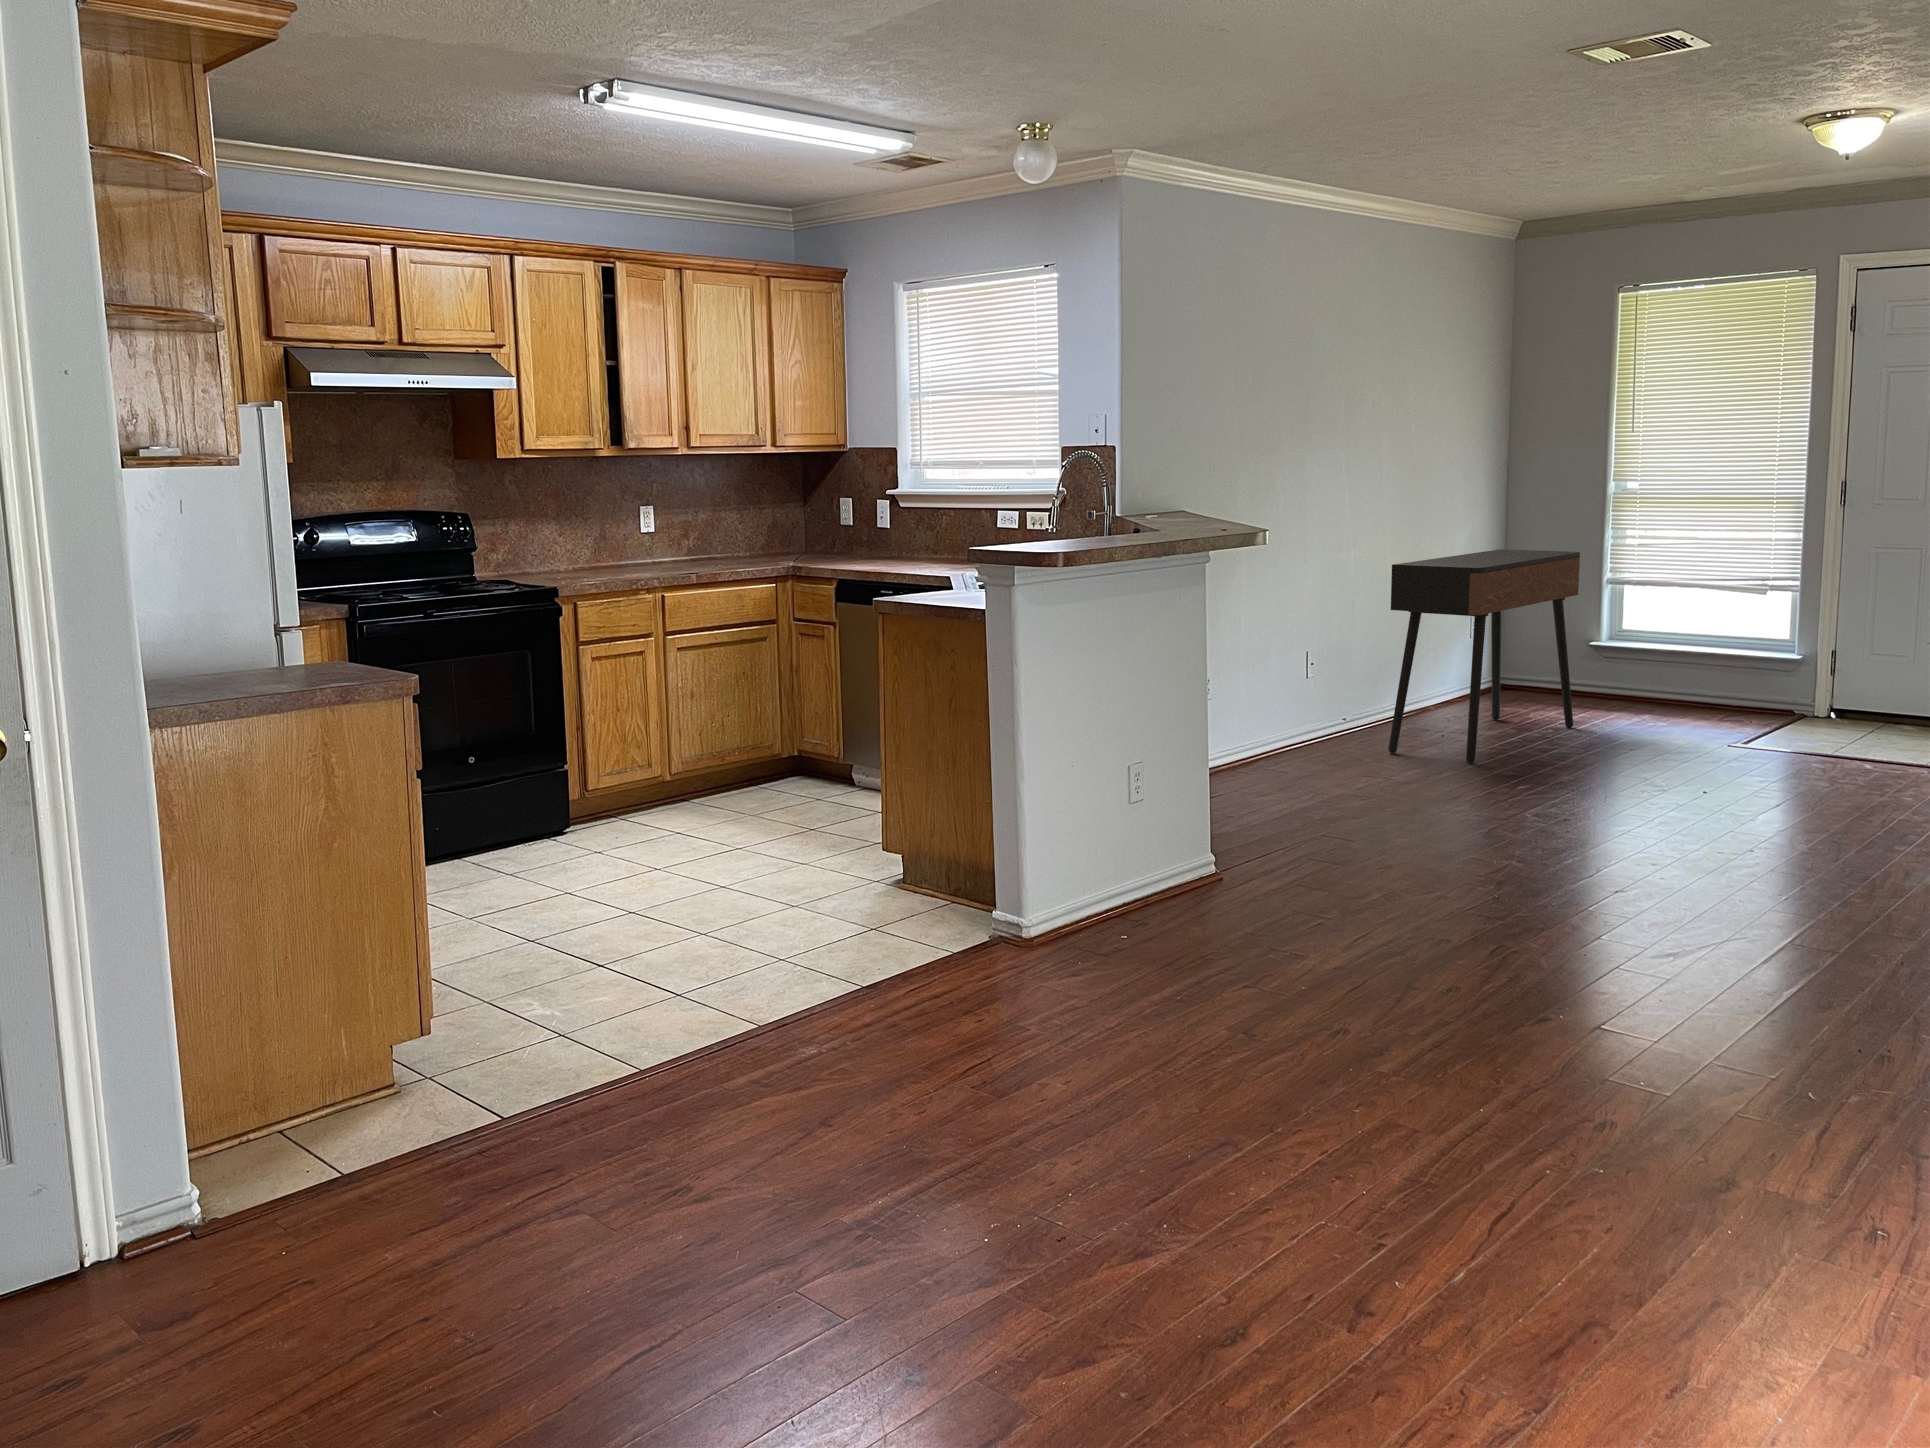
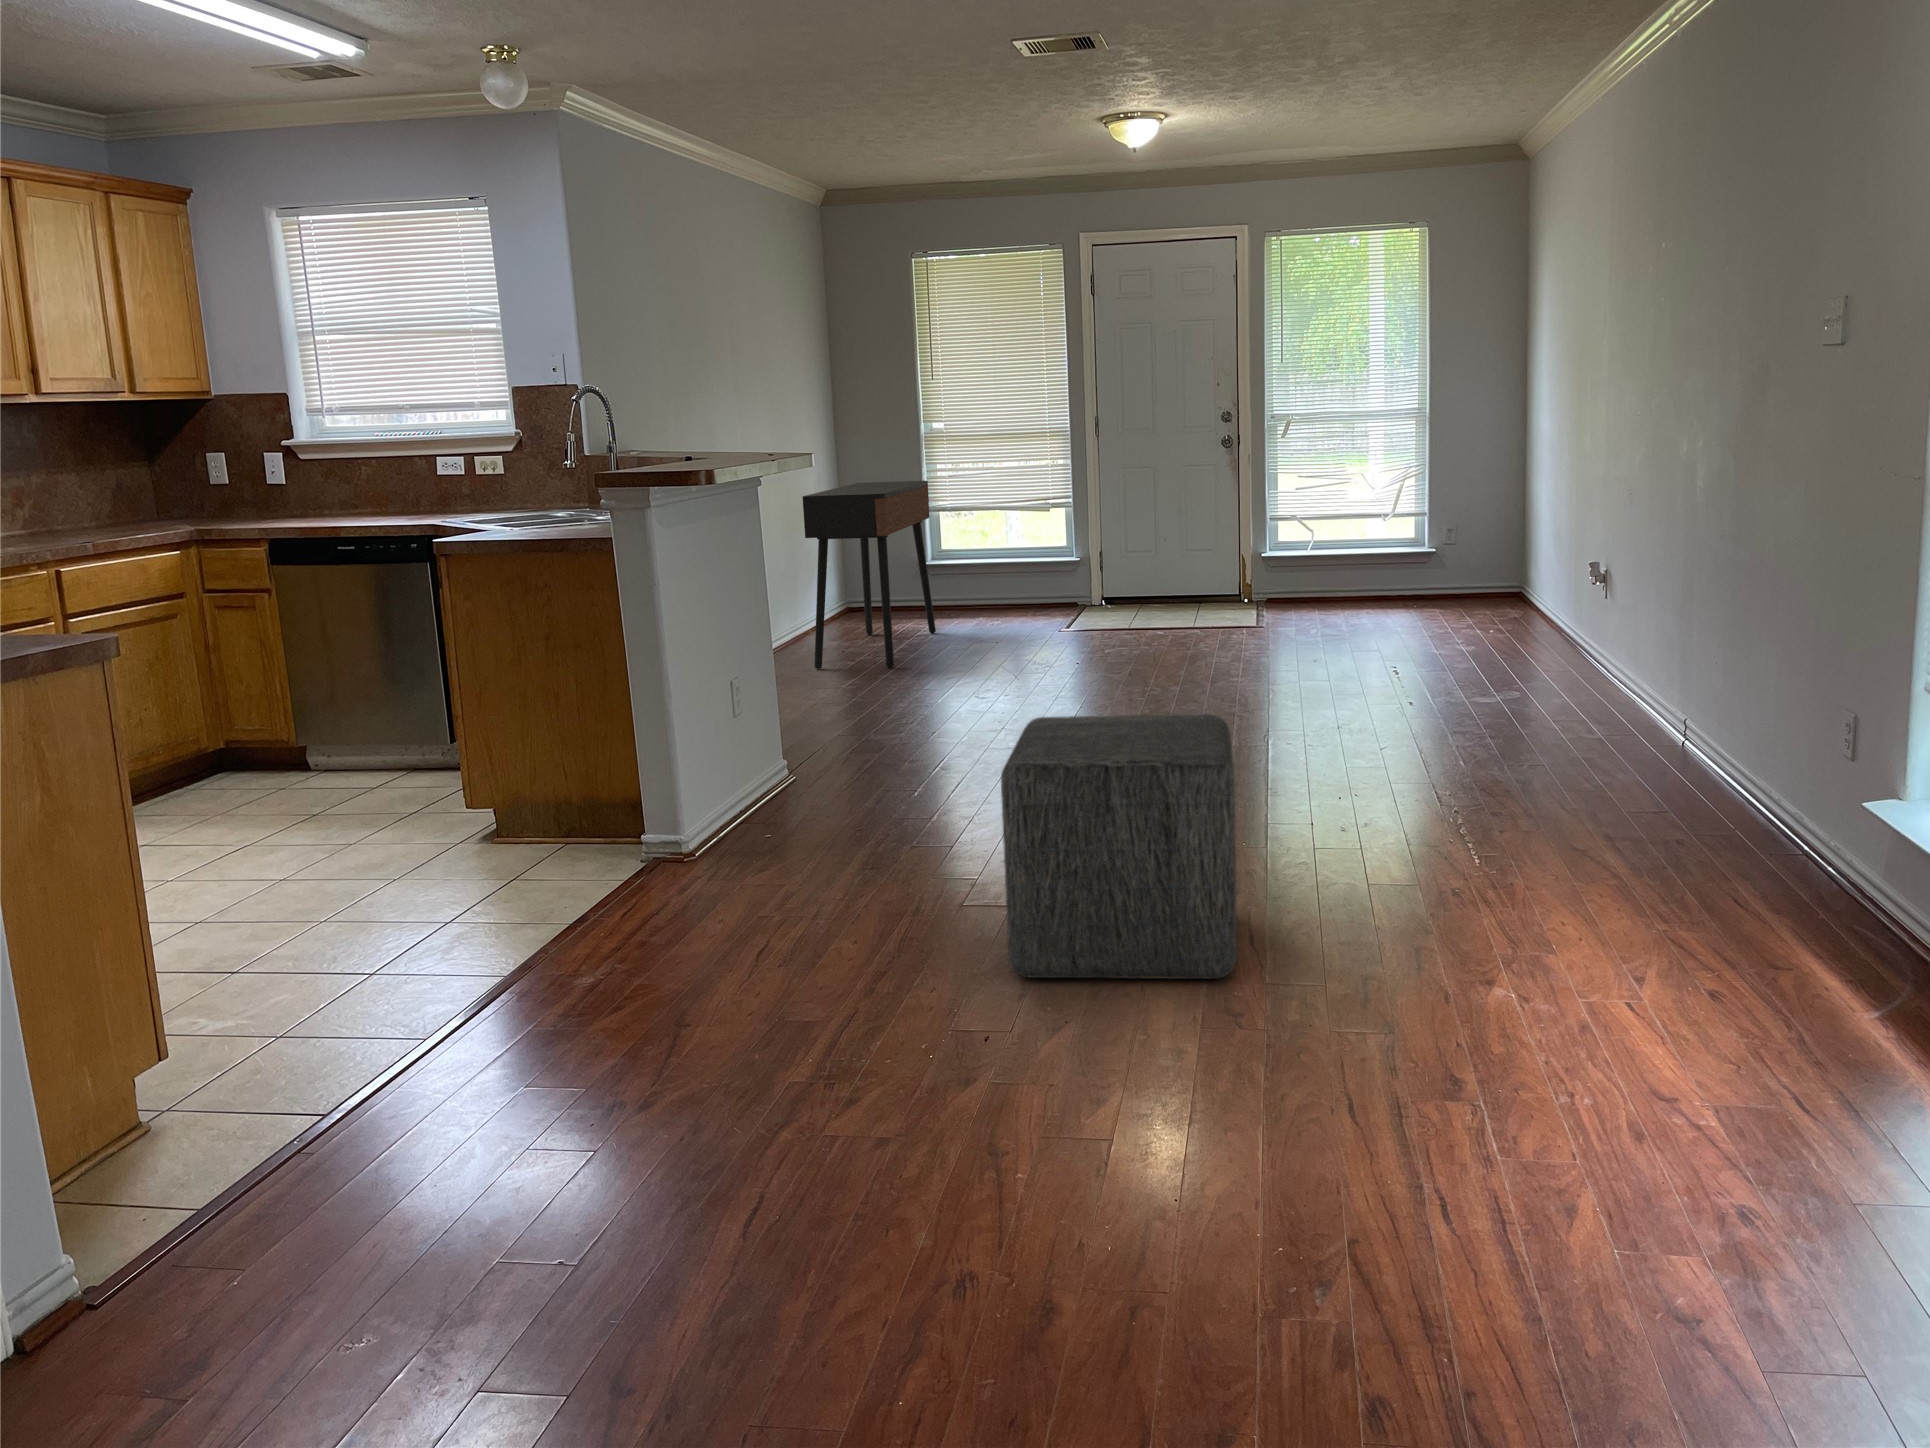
ottoman: none [1149,872,1499,1241] -> present [1001,714,1237,979]

